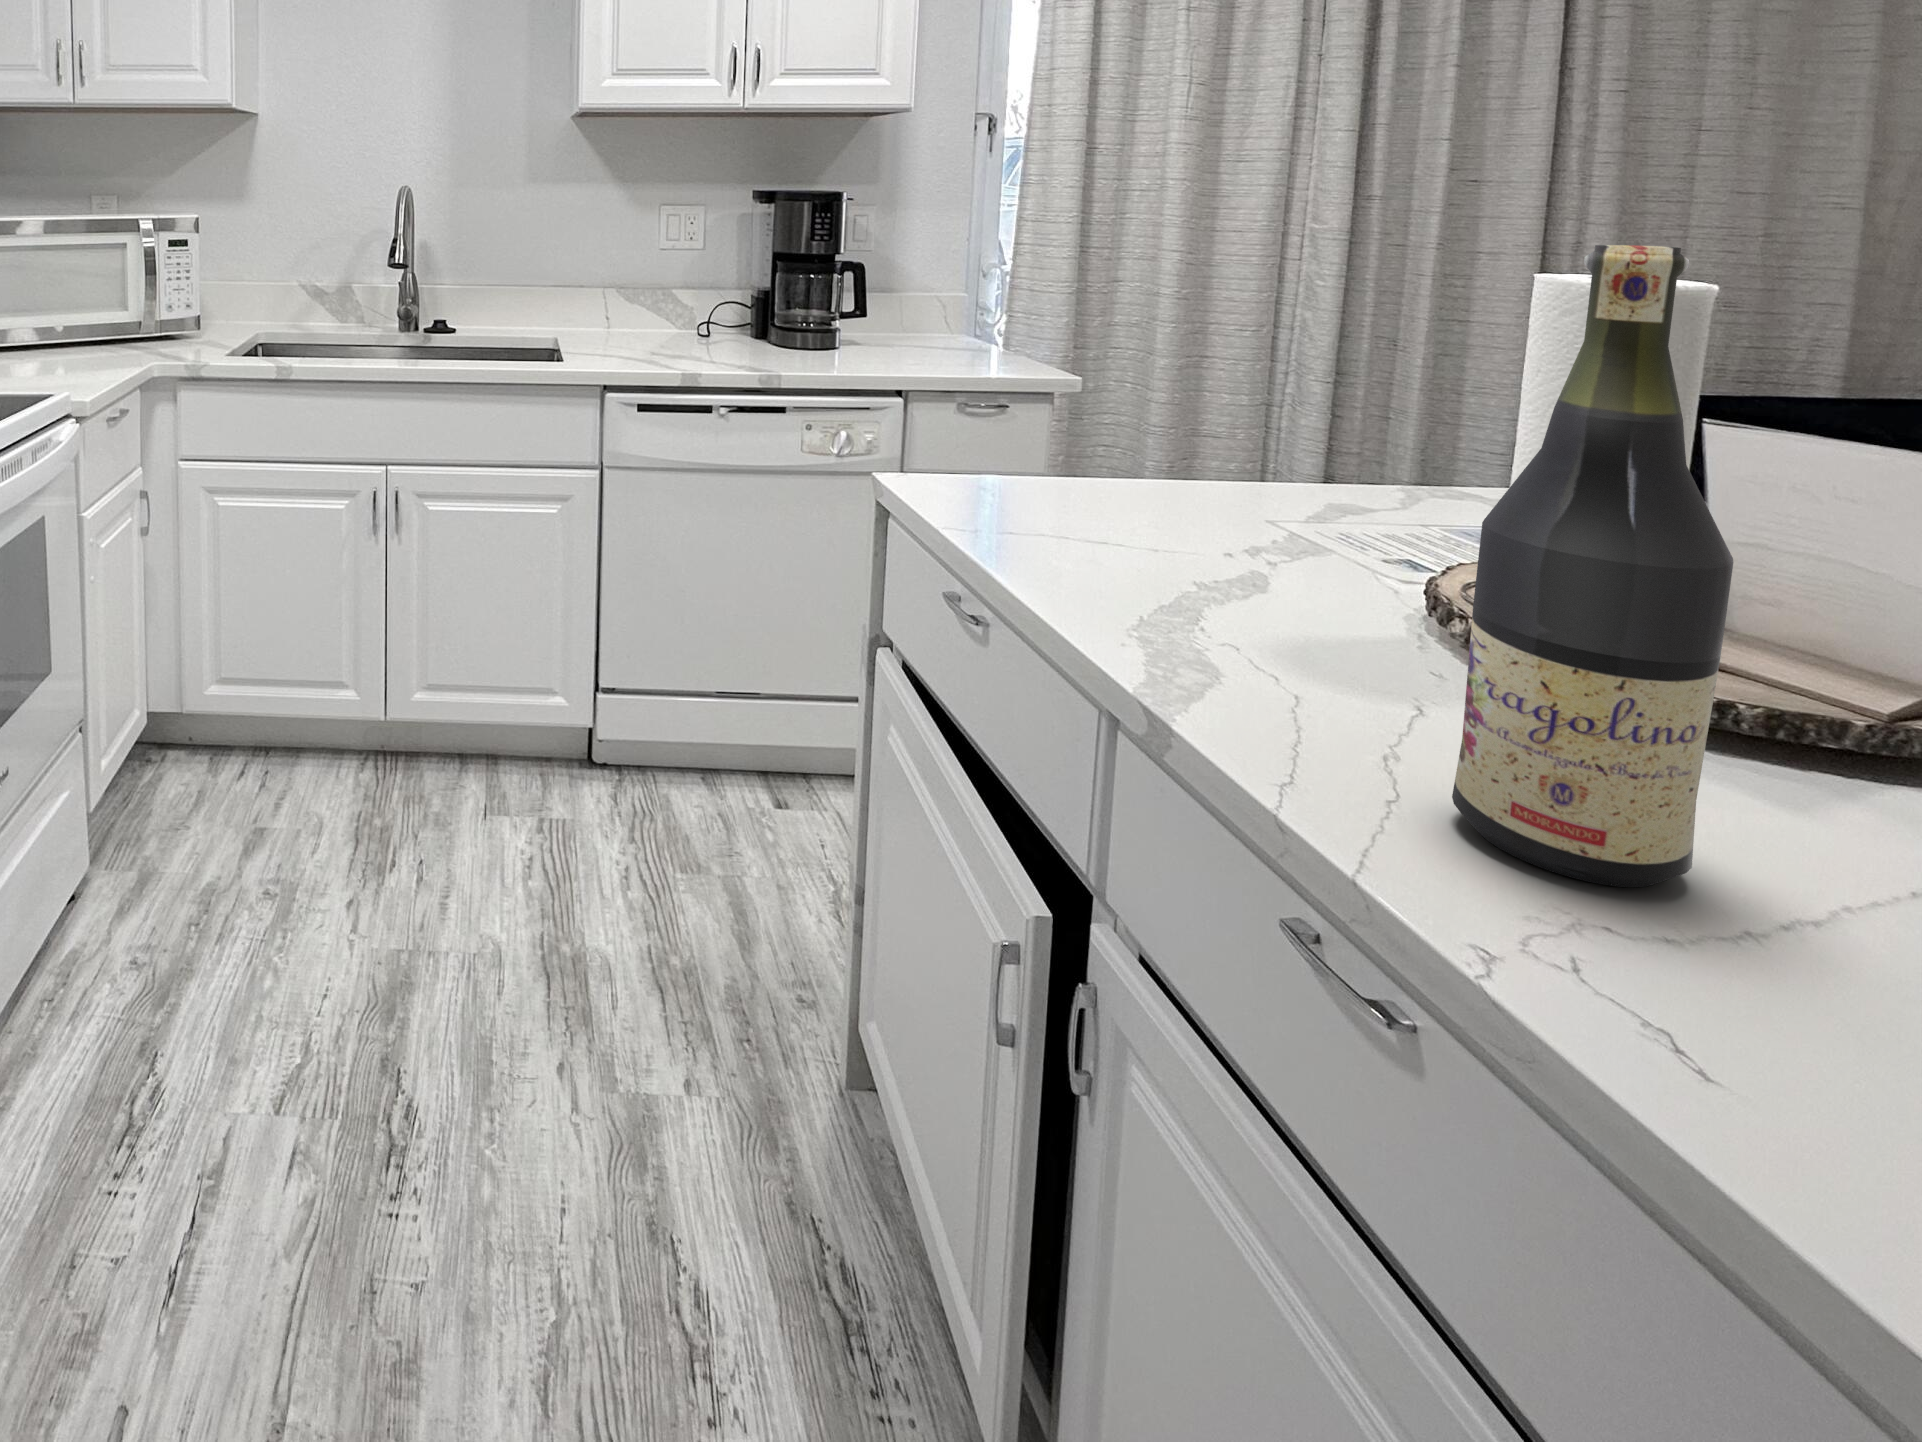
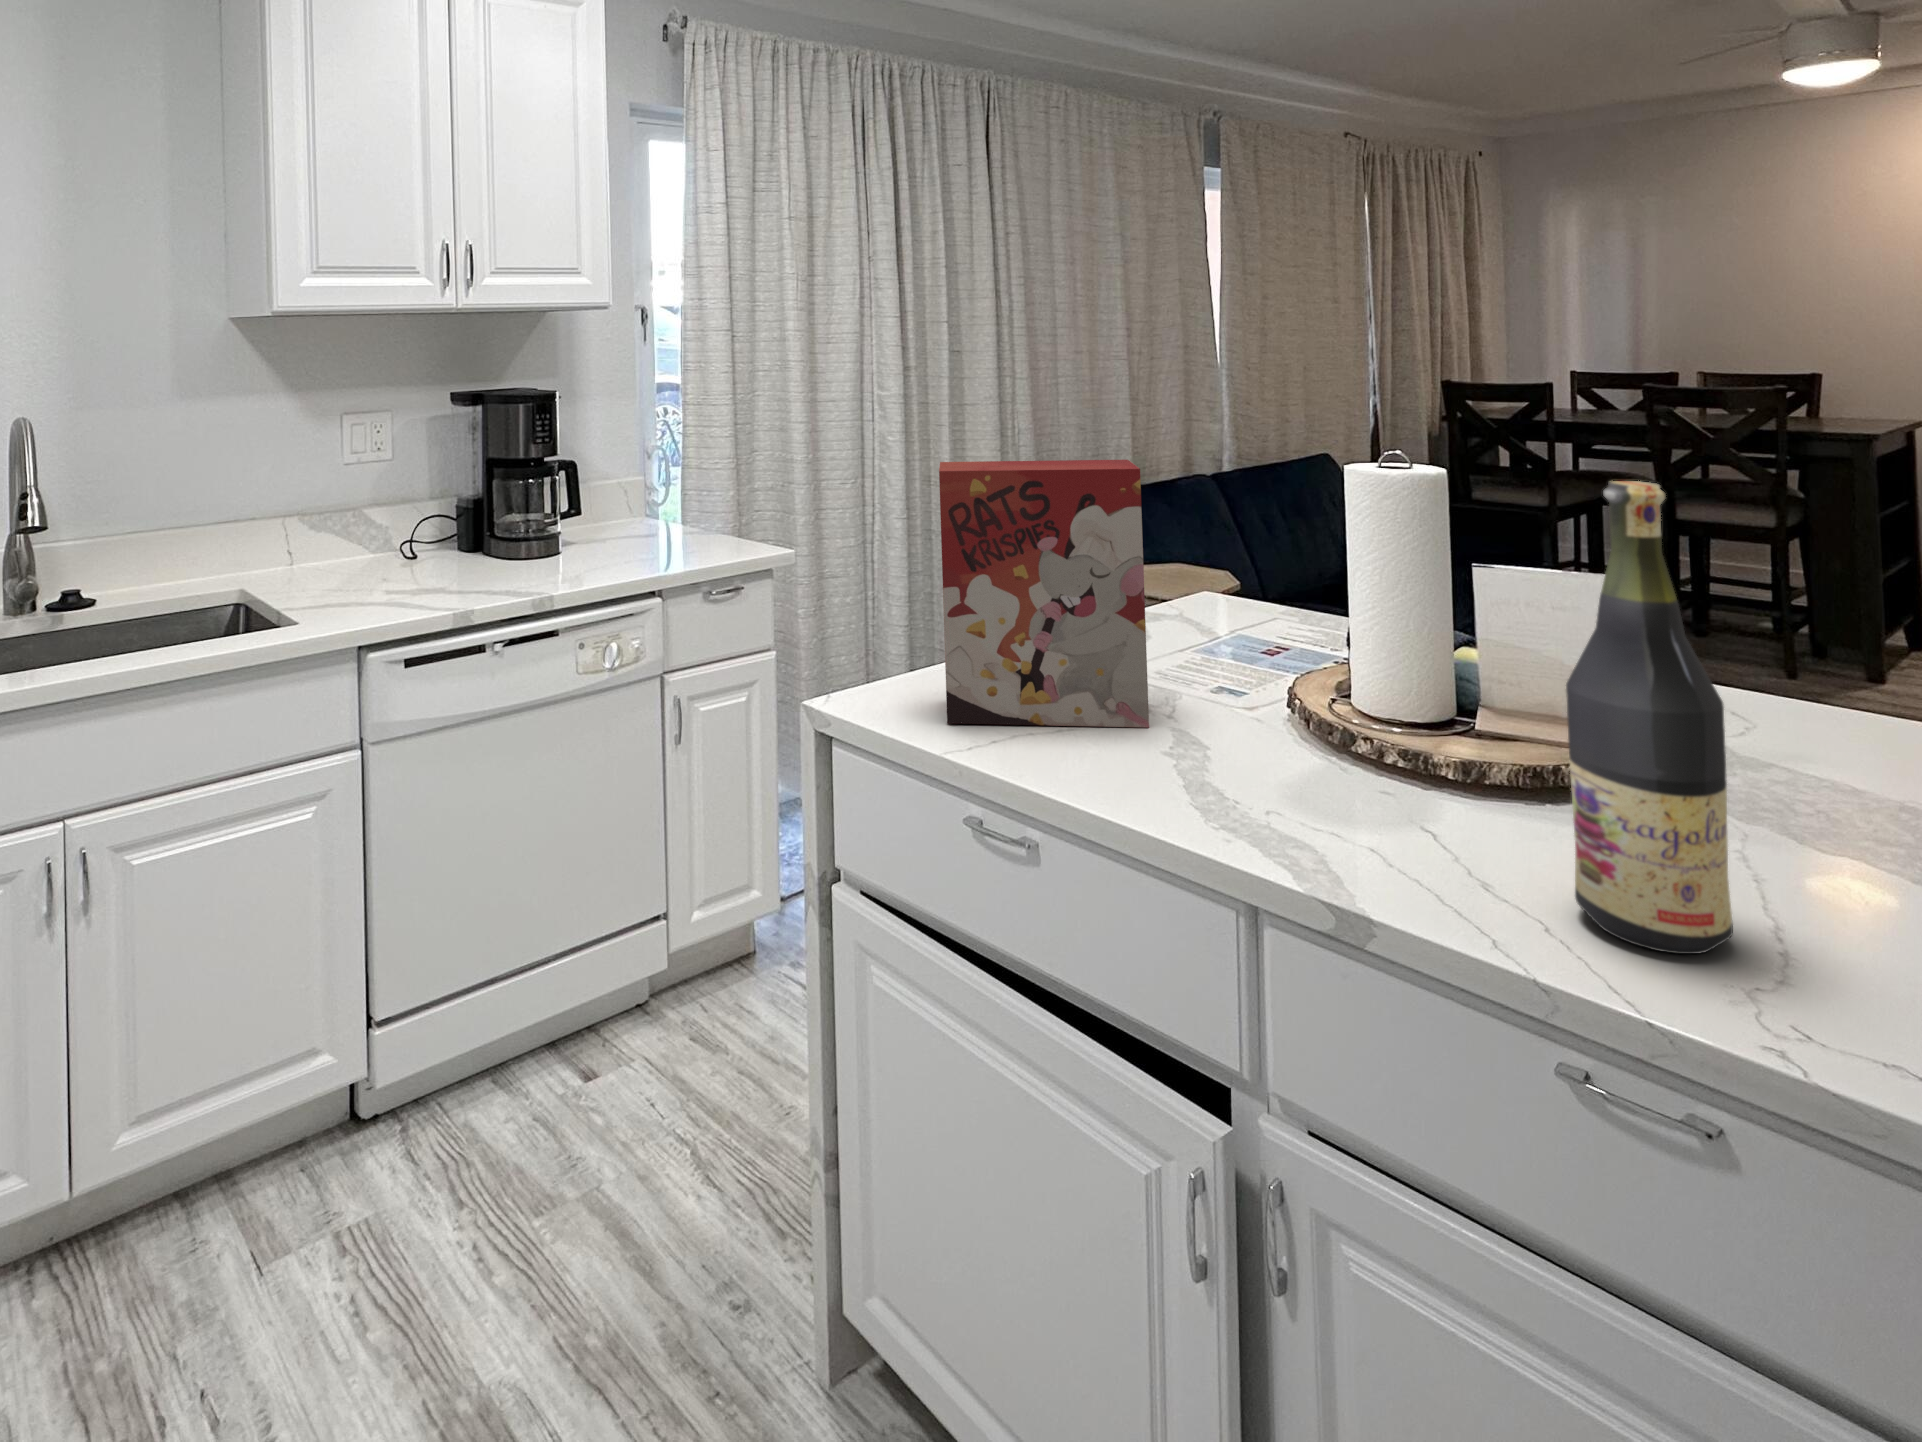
cereal box: none [983,245,1278,563] -> present [939,460,1149,728]

